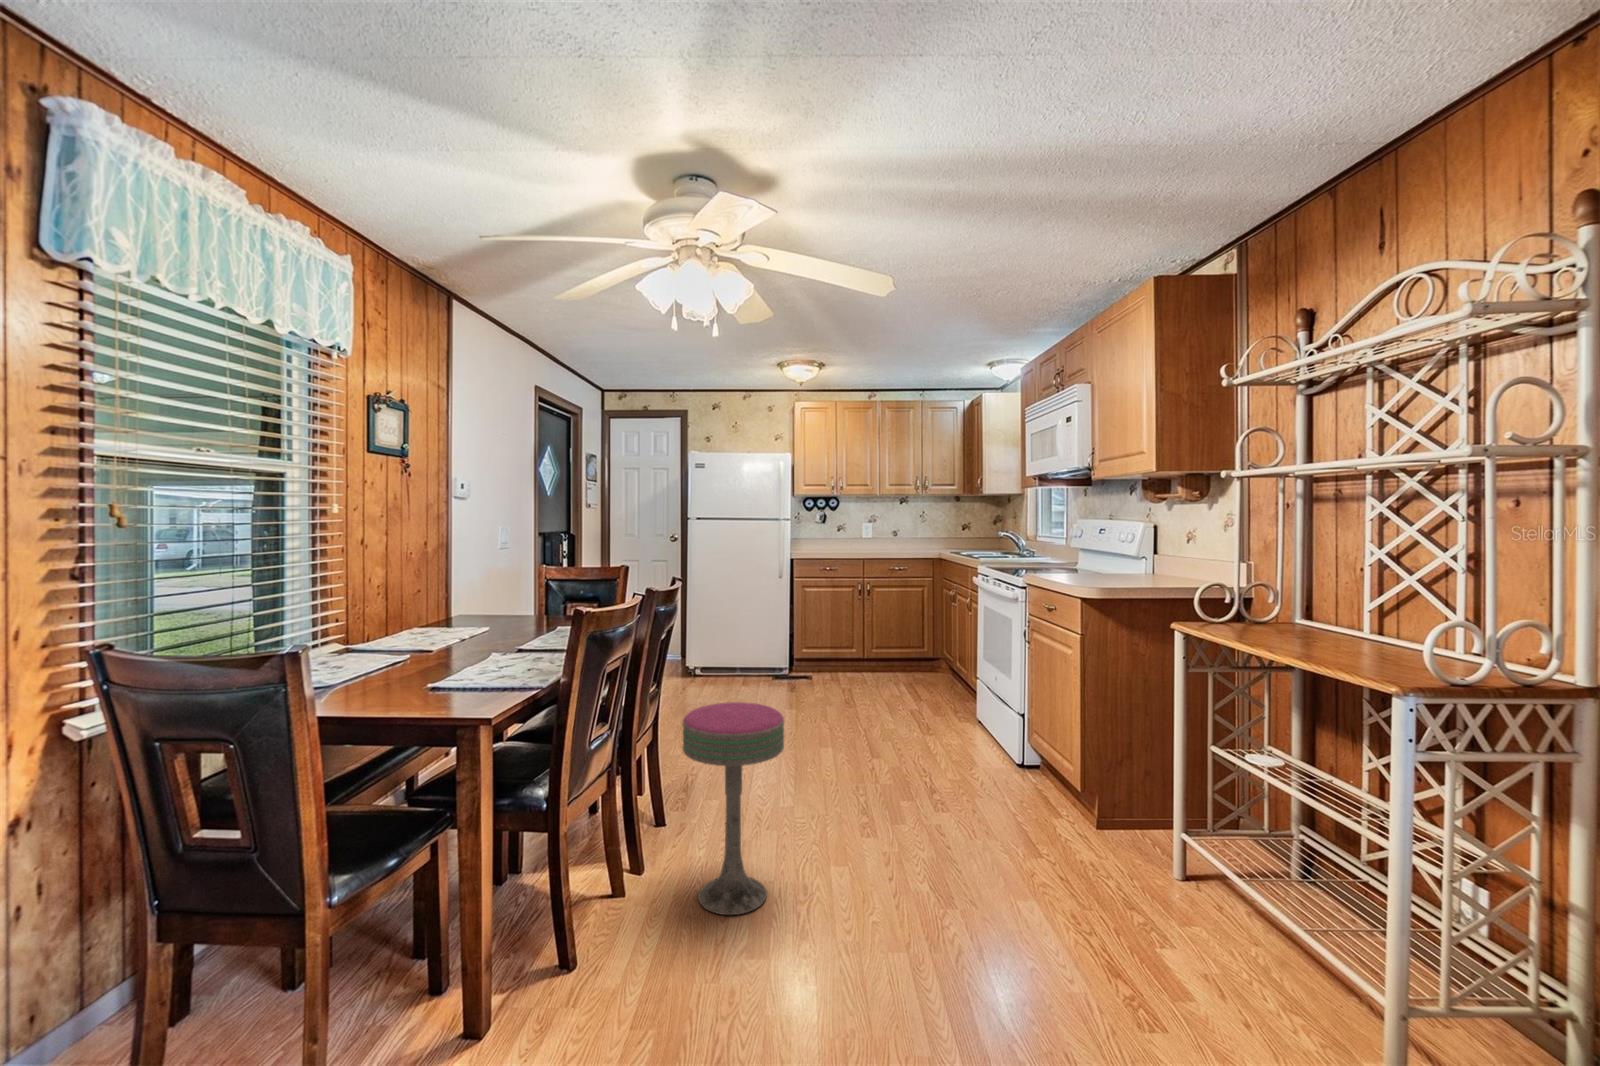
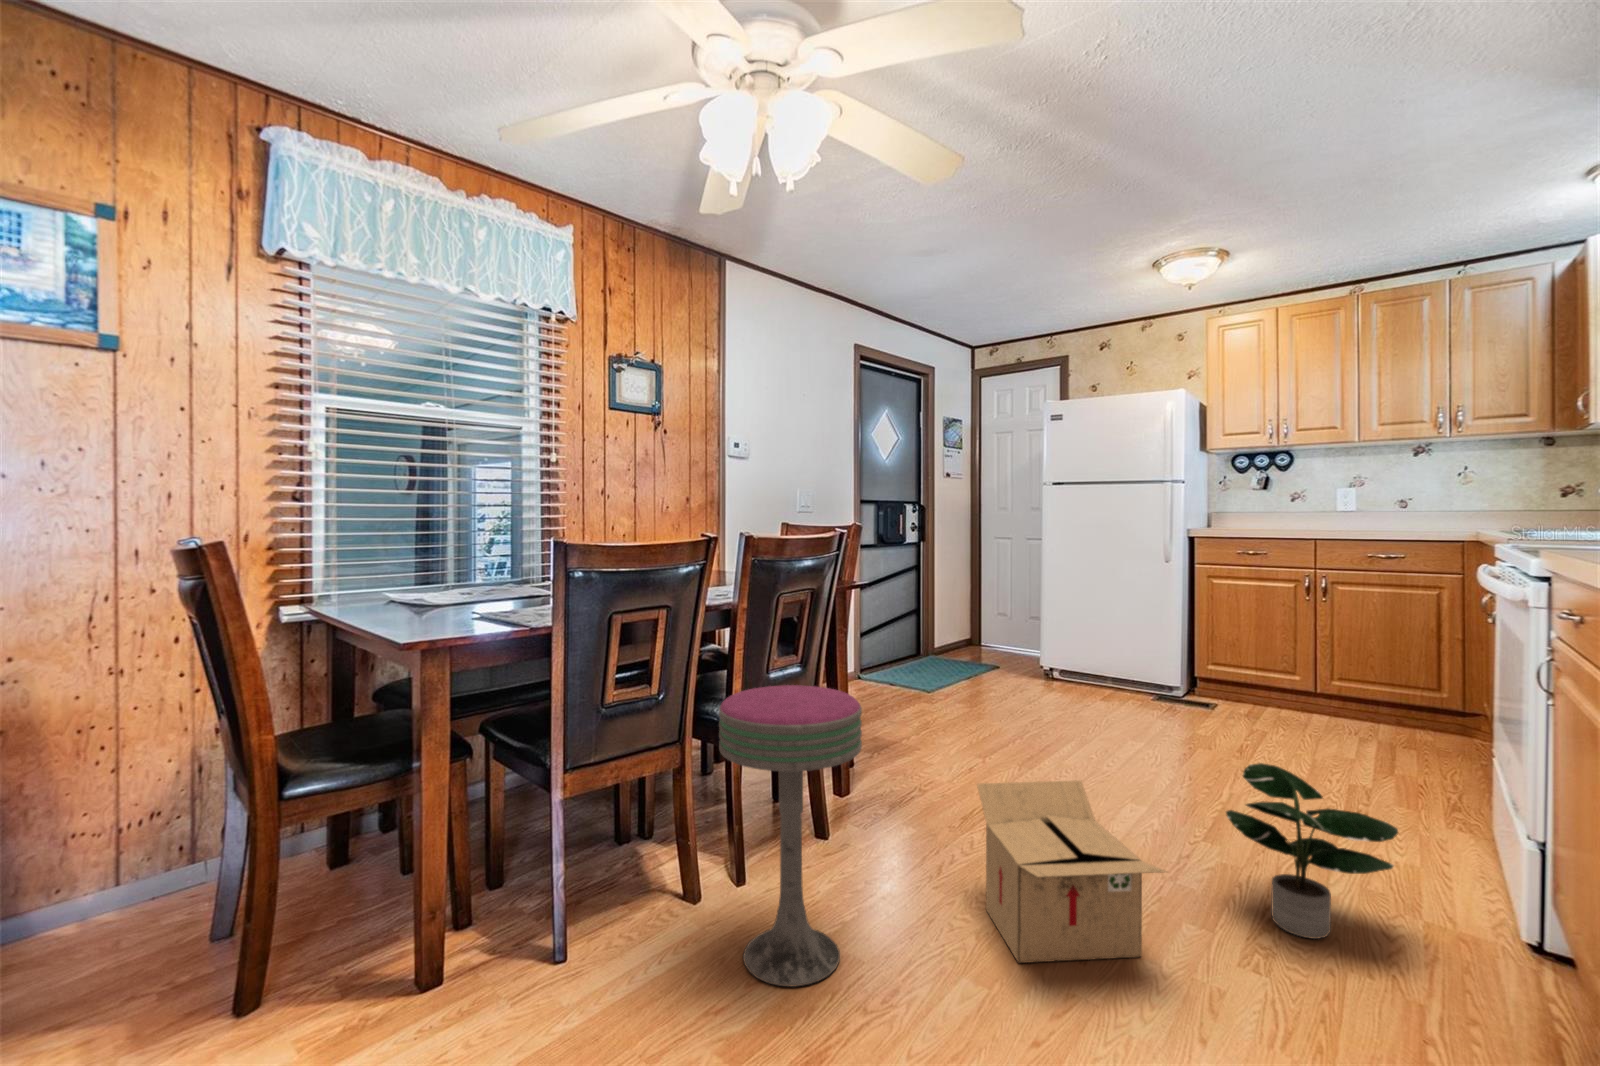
potted plant: none [911,704,987,792] -> present [1226,763,1398,939]
cardboard box: none [796,734,922,850] -> present [977,780,1166,963]

